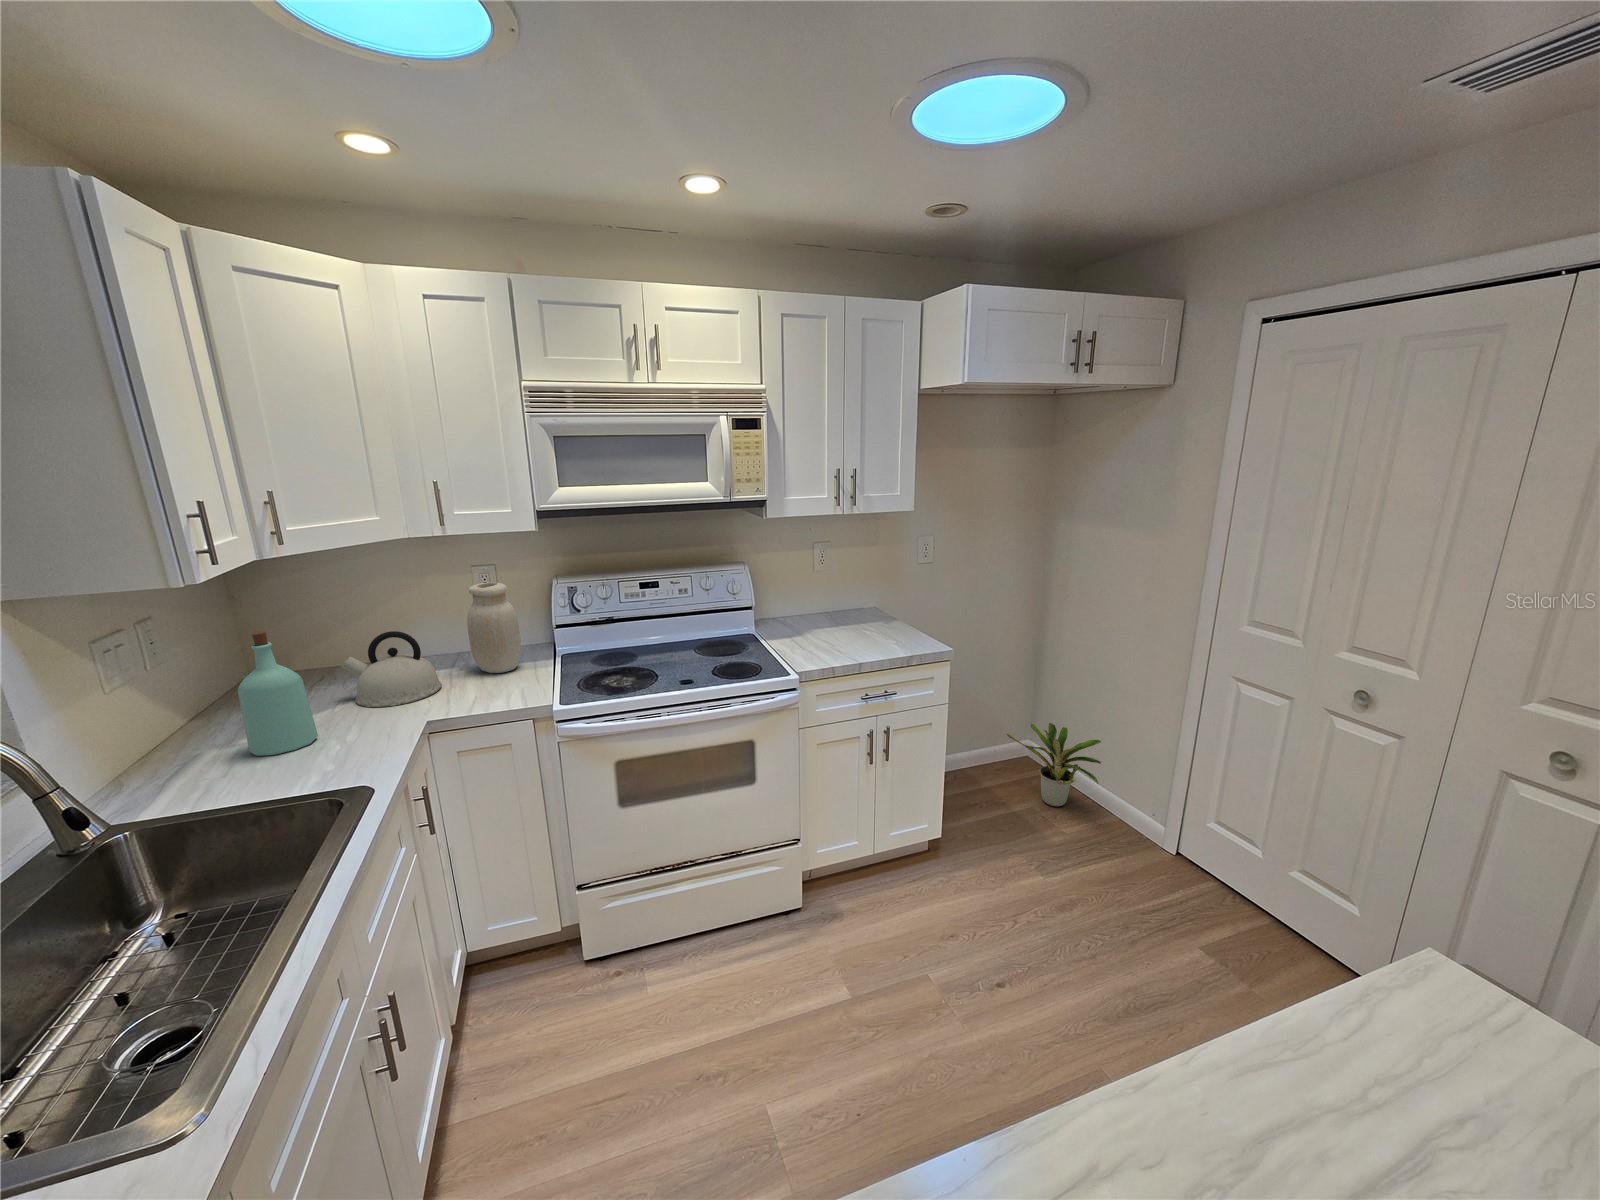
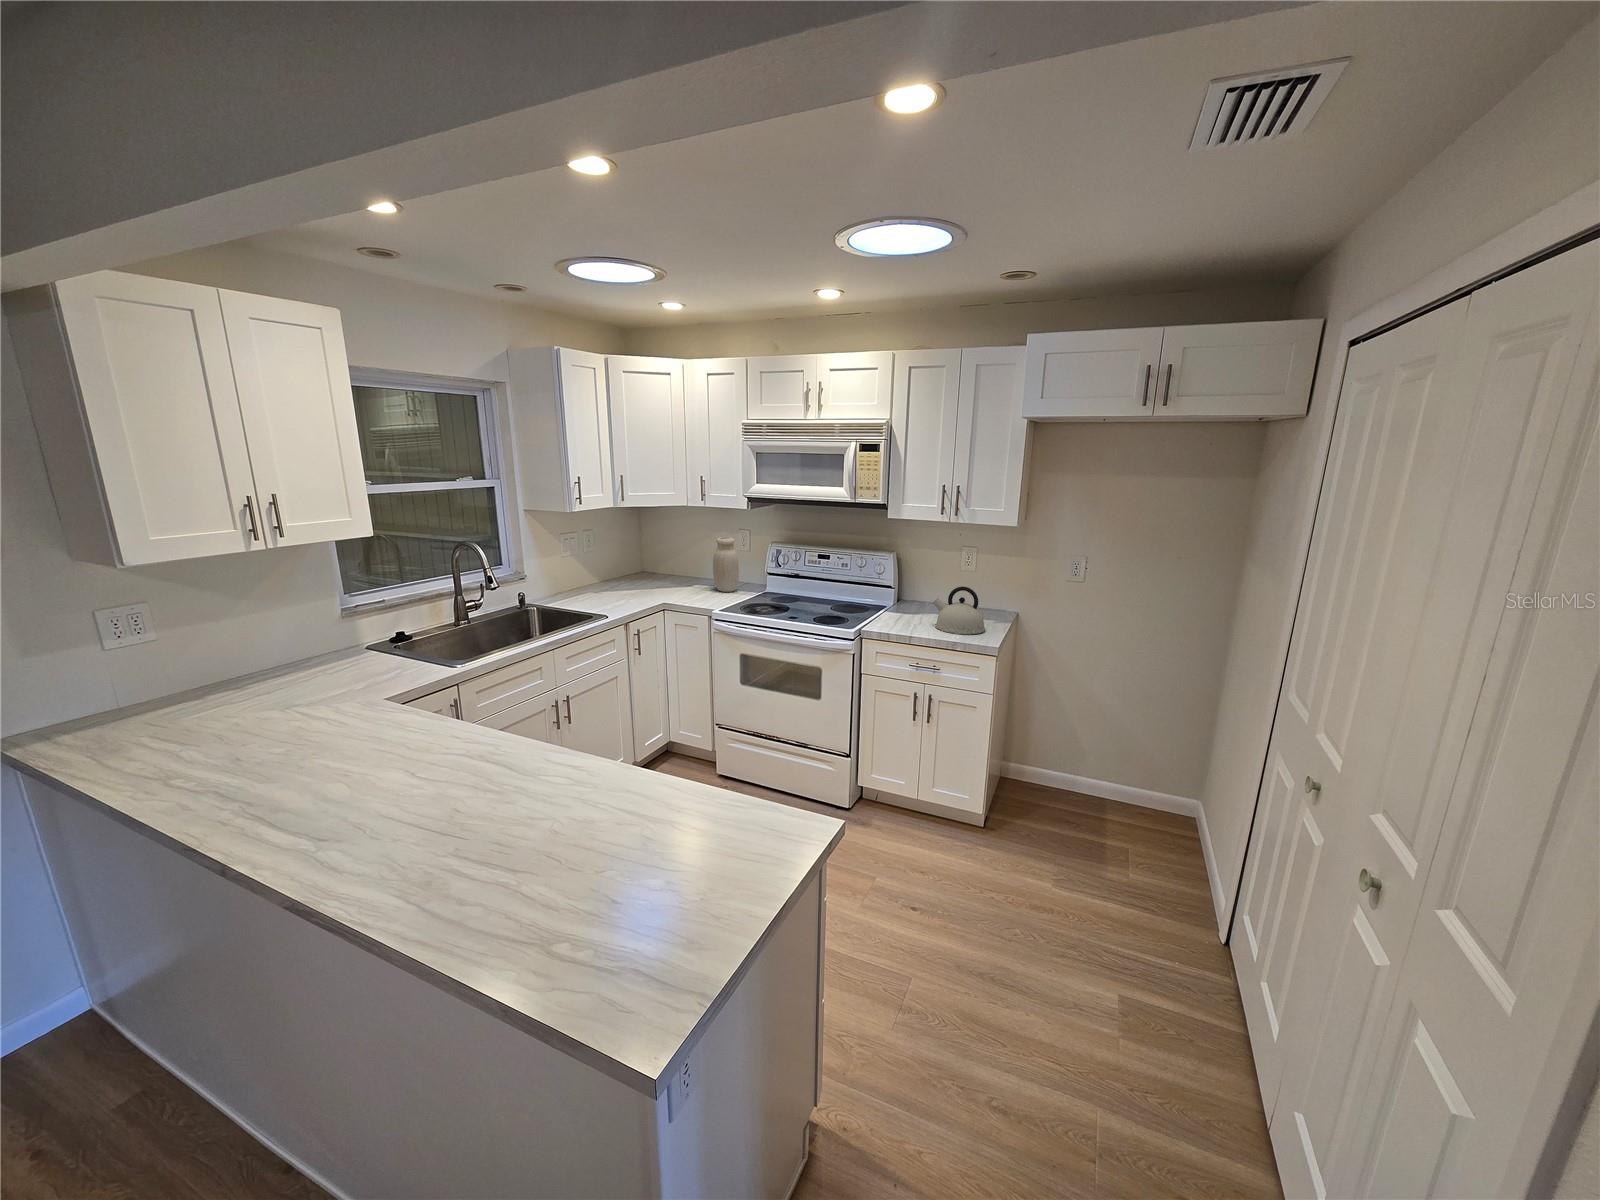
bottle: present [238,631,318,756] -> none [595,538,621,596]
kettle: present [341,631,442,707] -> present [933,587,985,635]
potted plant: present [1007,723,1101,807] -> none [1119,768,1215,868]

